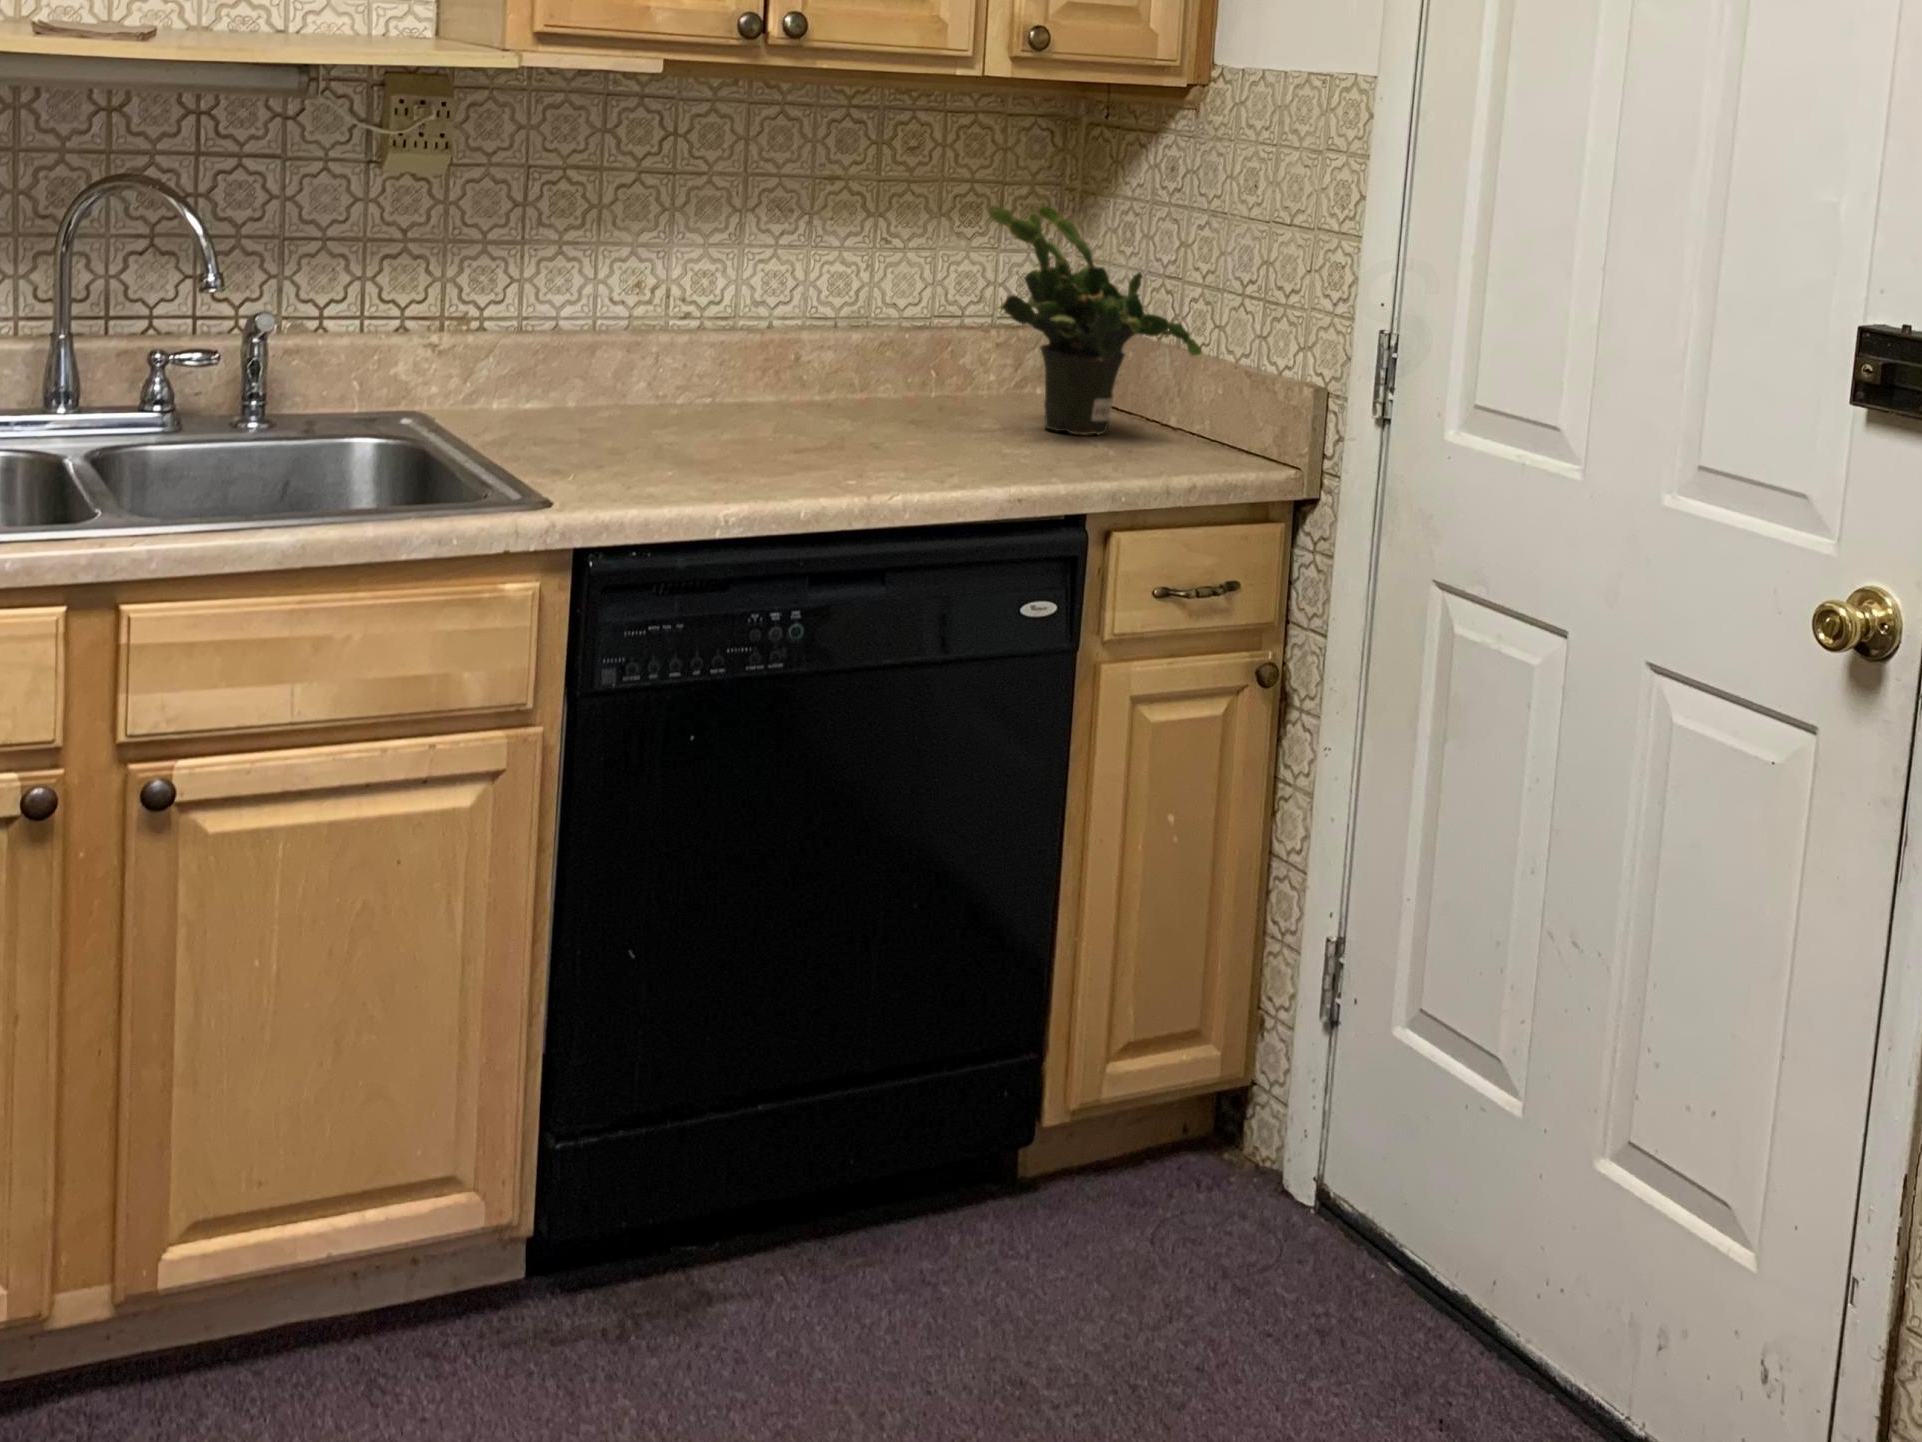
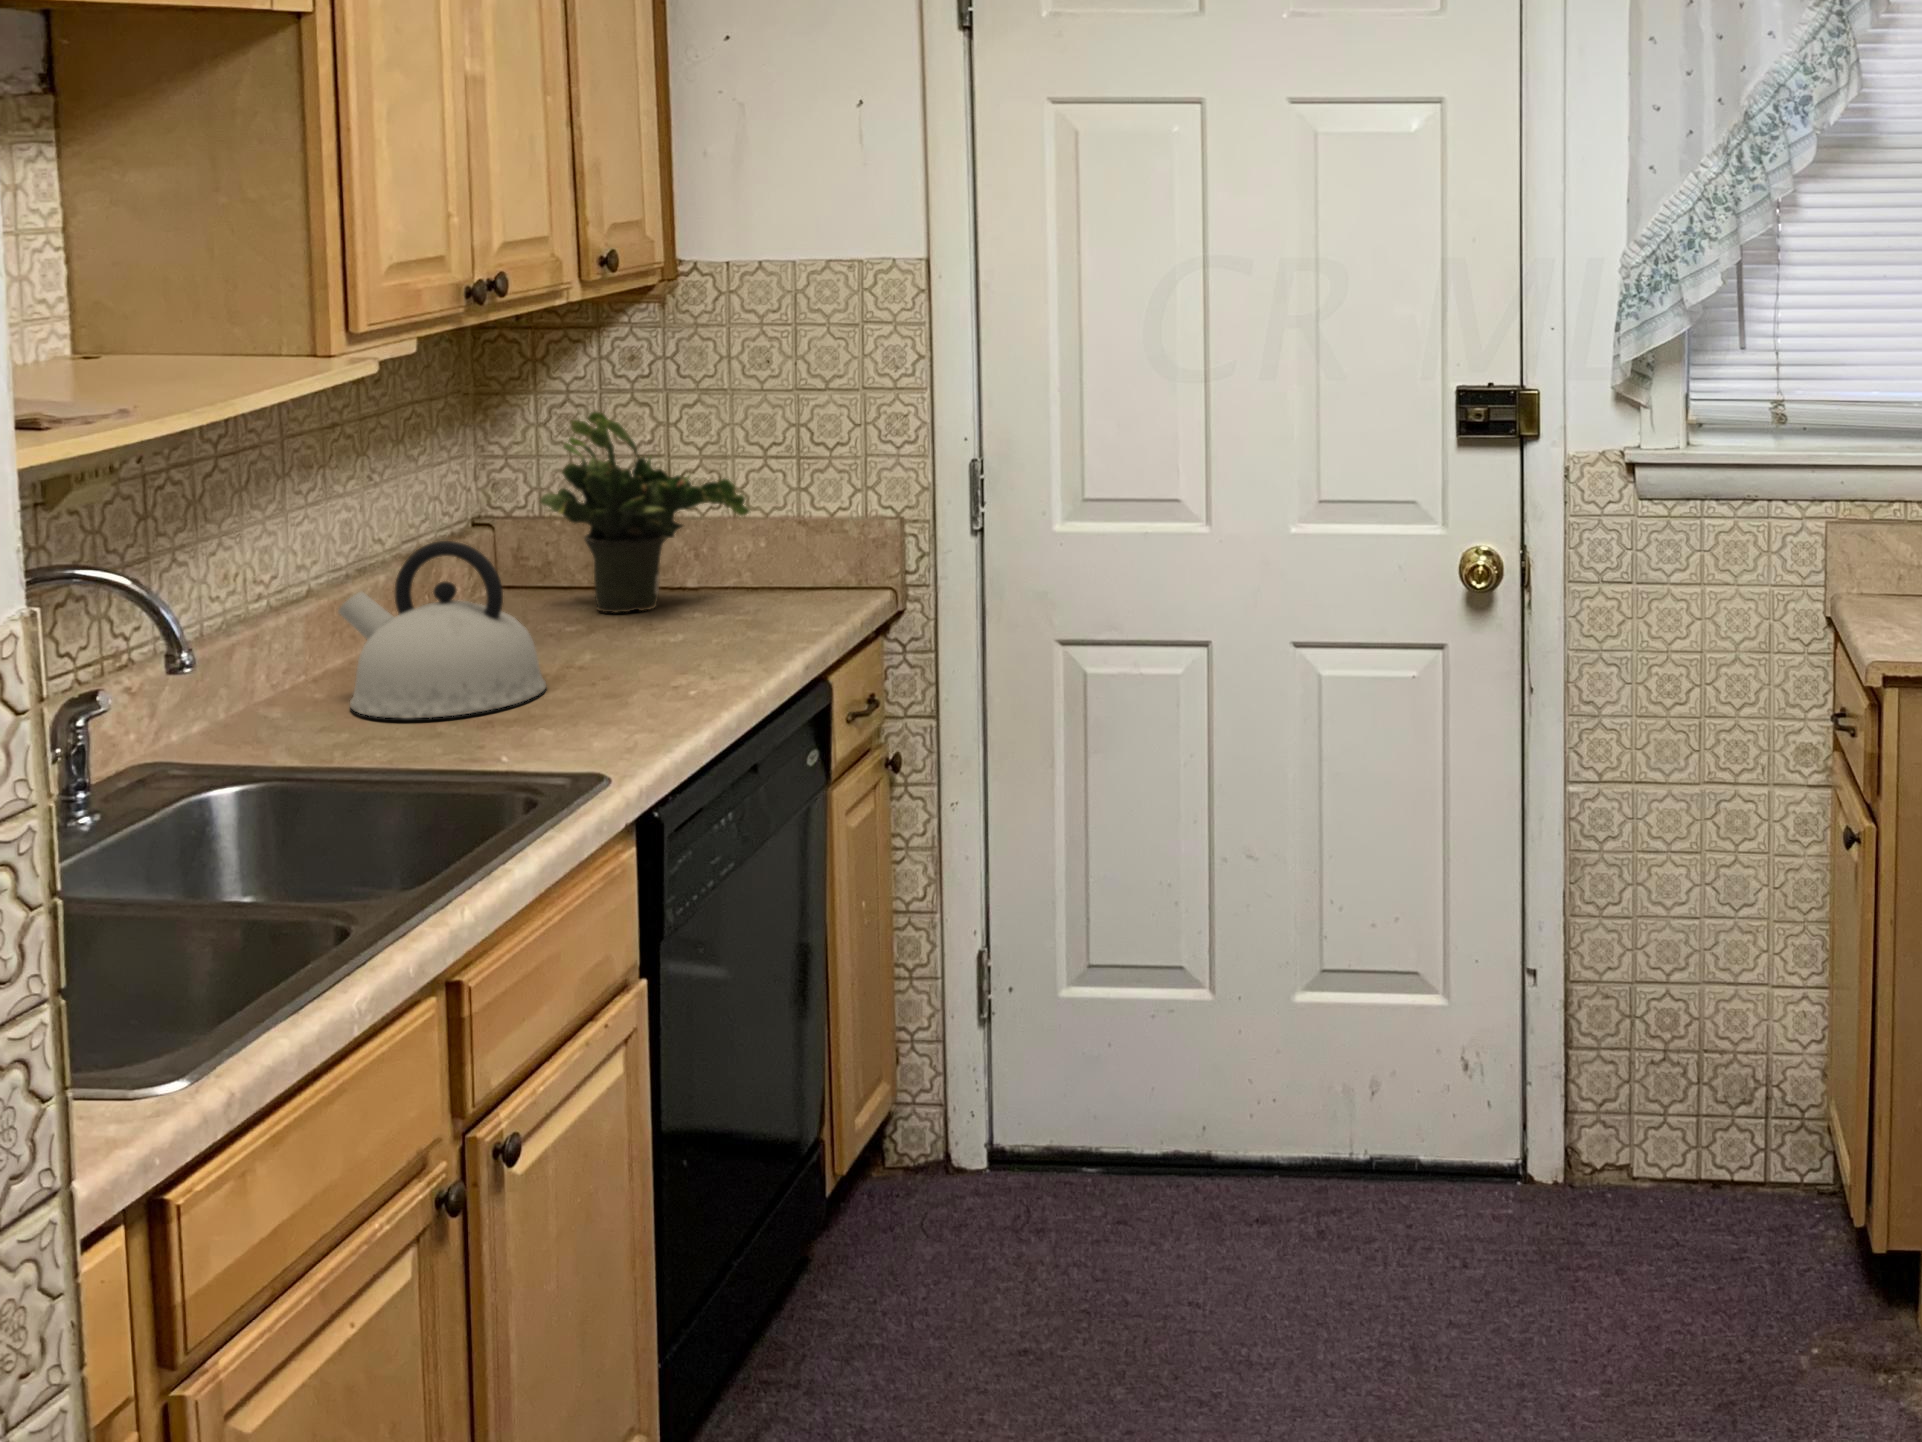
kettle: none [632,281,817,454] -> present [339,541,547,718]

